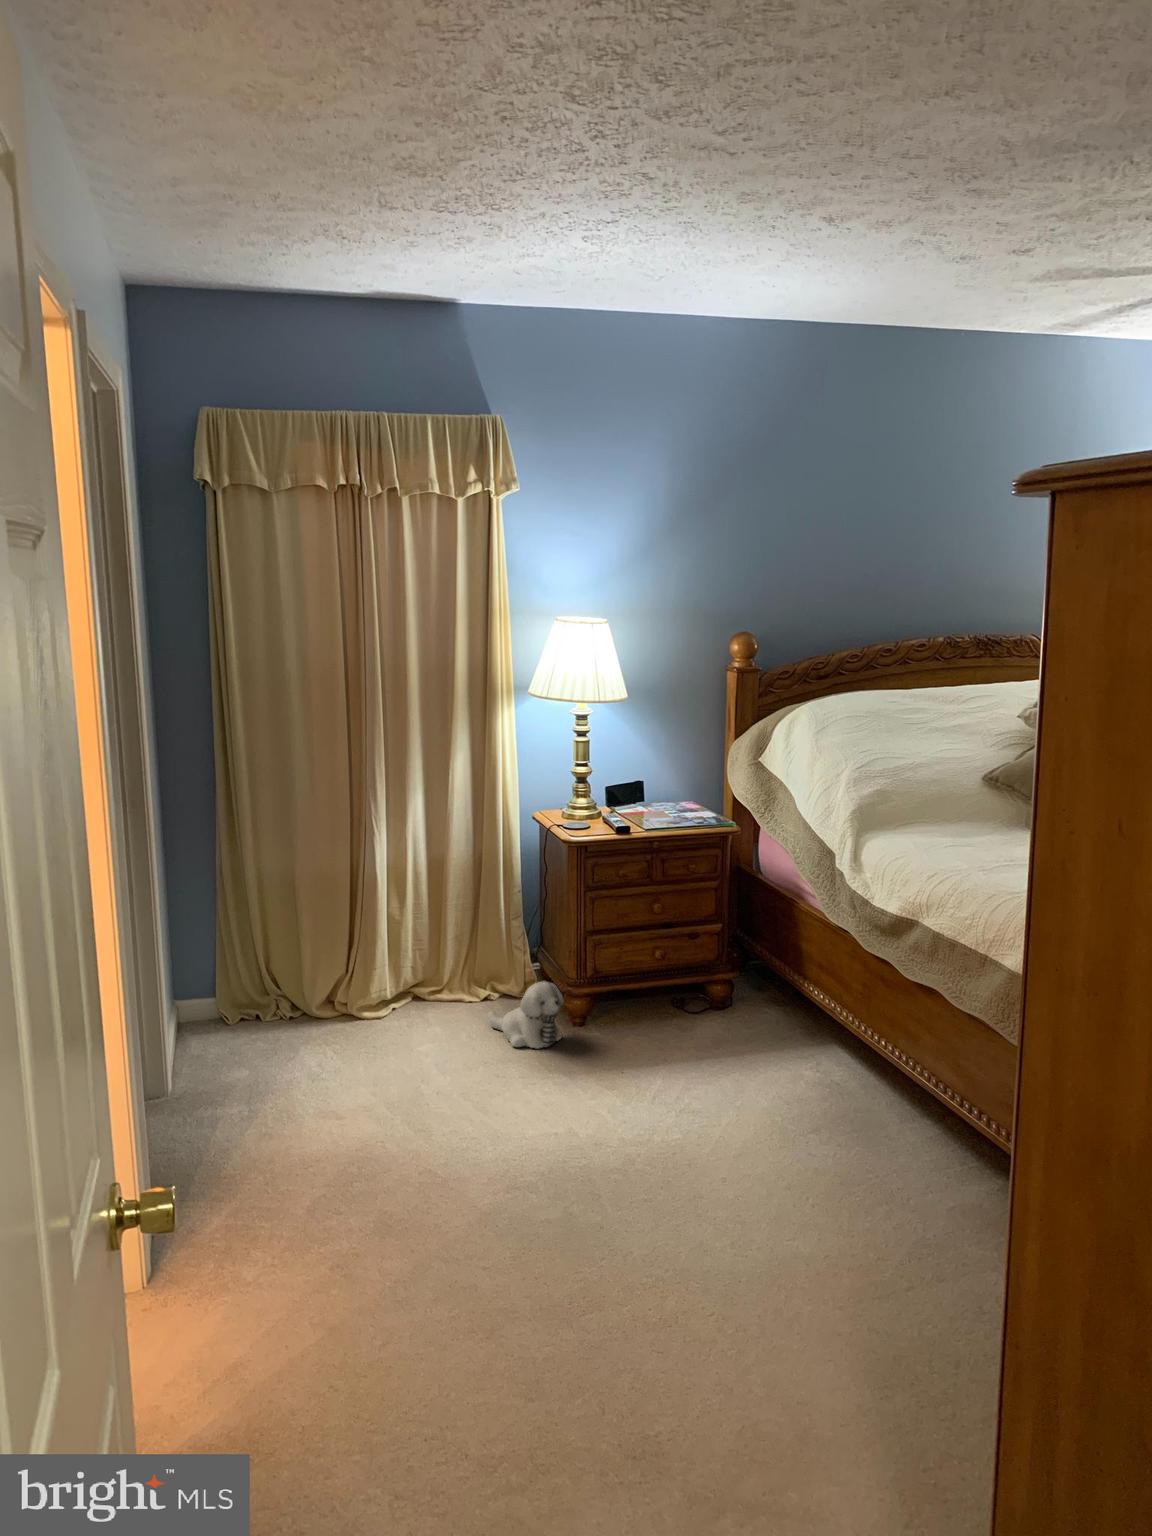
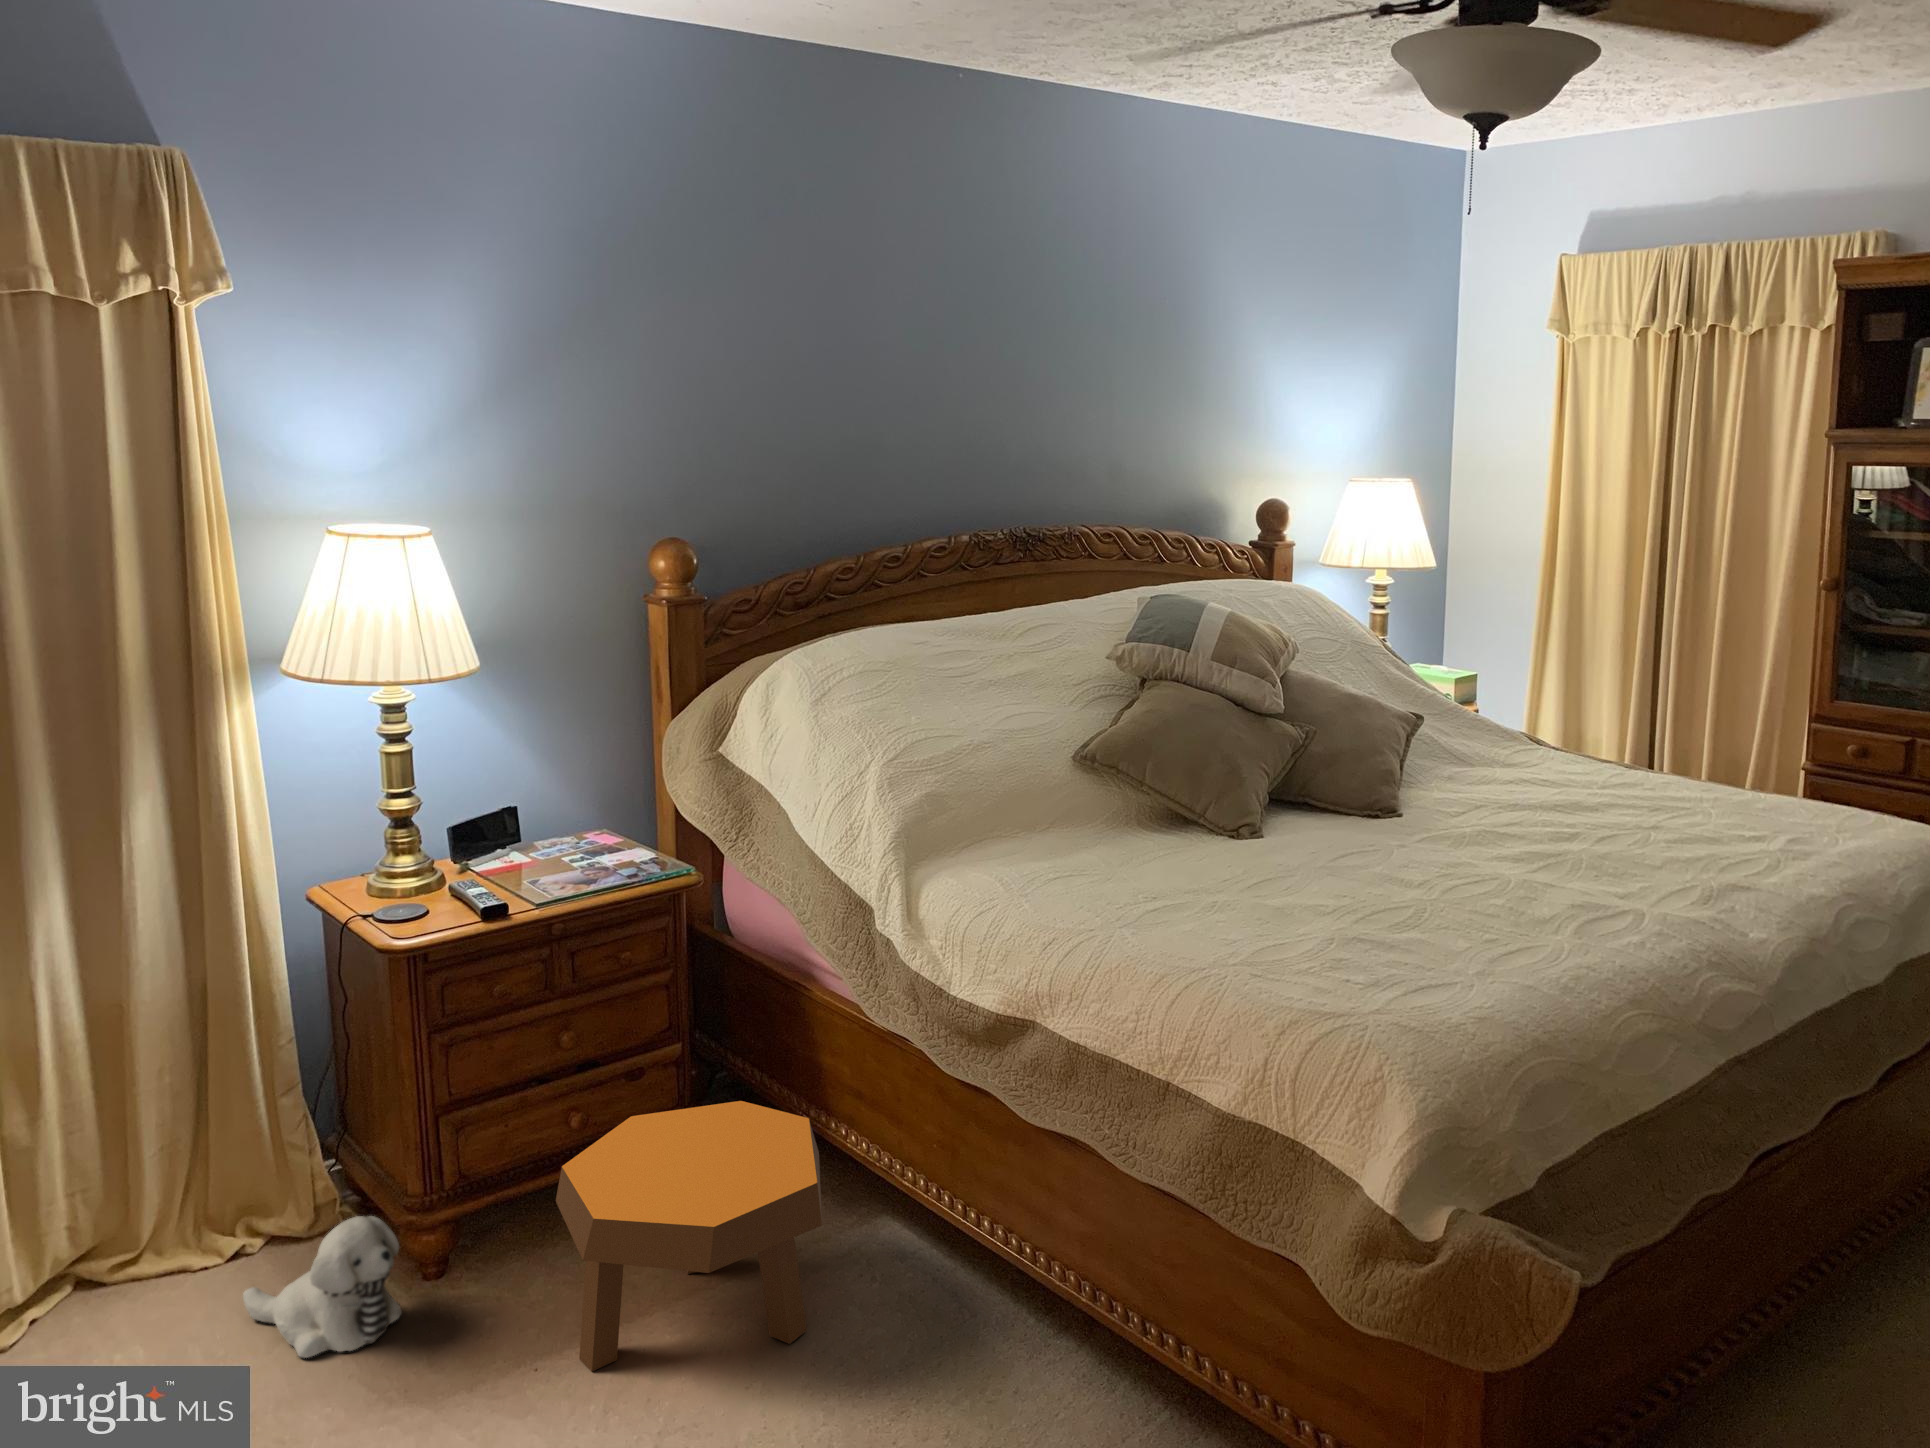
footstool: none [644,955,792,1089] -> present [556,1101,822,1371]

